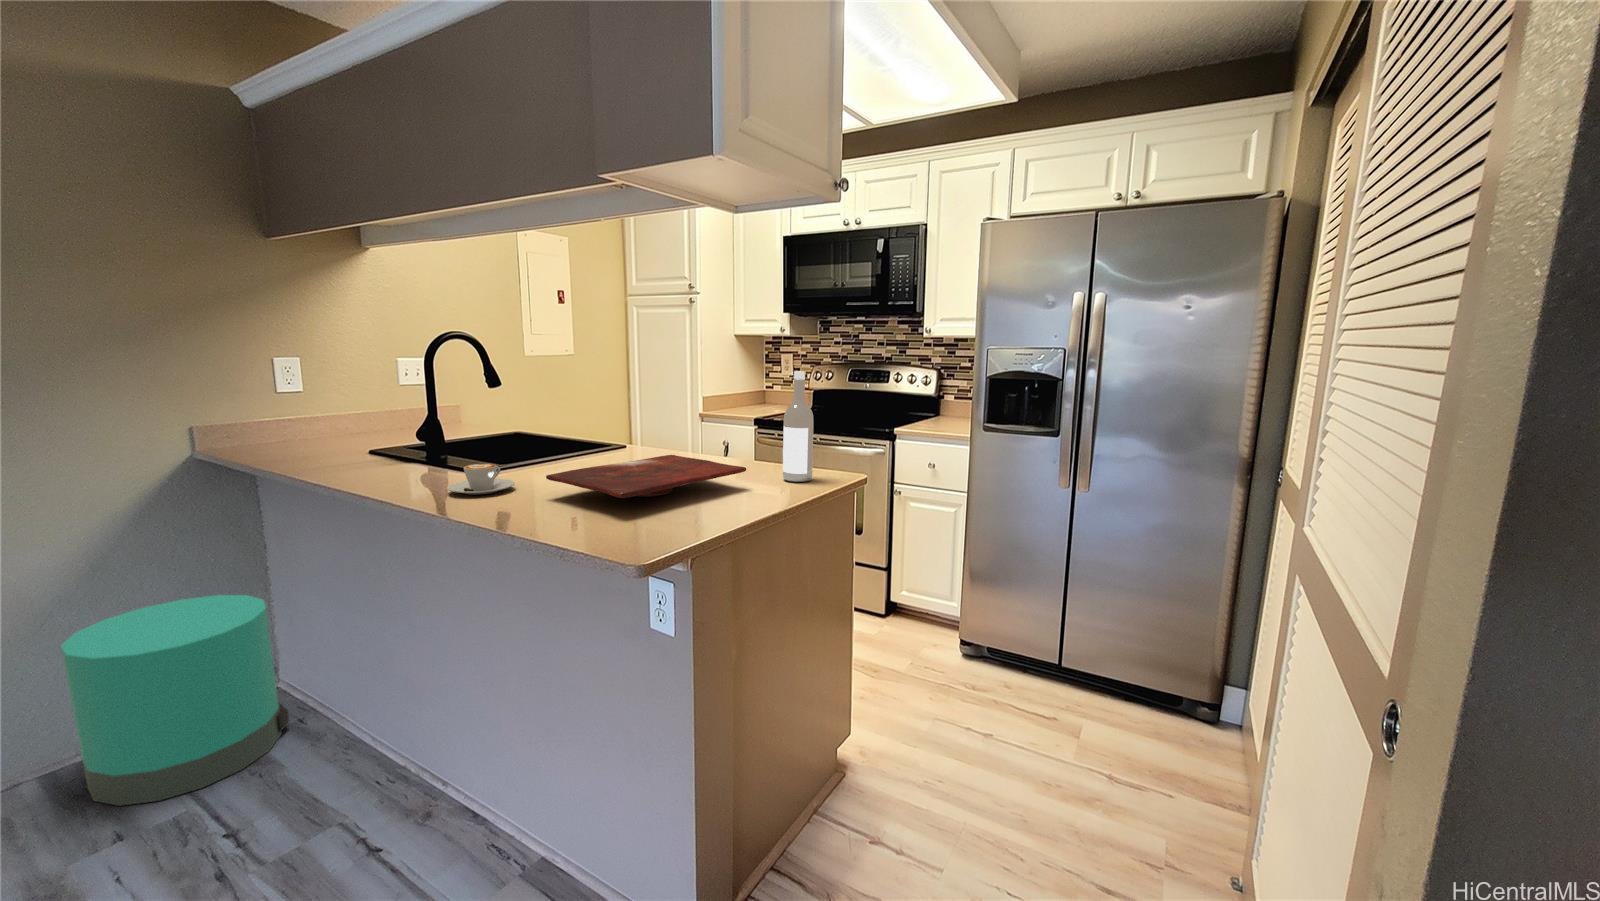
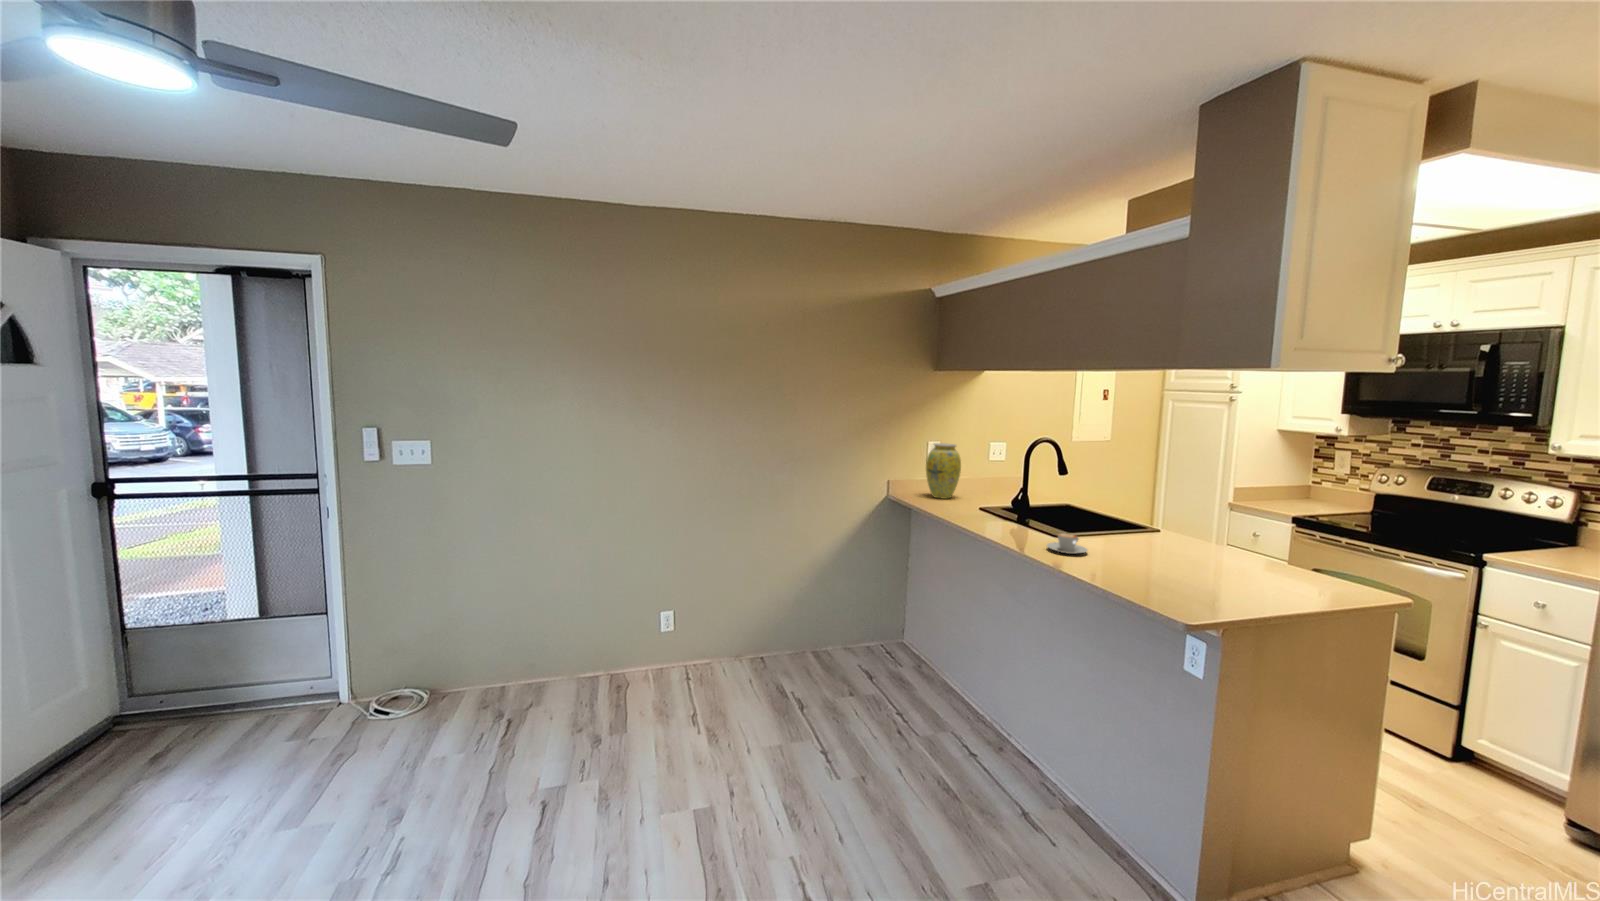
vase: none [266,359,337,447] -> present [926,443,961,499]
wine bottle: present [783,371,813,482] -> none [1313,500,1352,593]
cutting board: present [546,455,746,498] -> none [1114,548,1276,579]
trash can: present [61,595,289,806] -> none [829,576,913,684]

